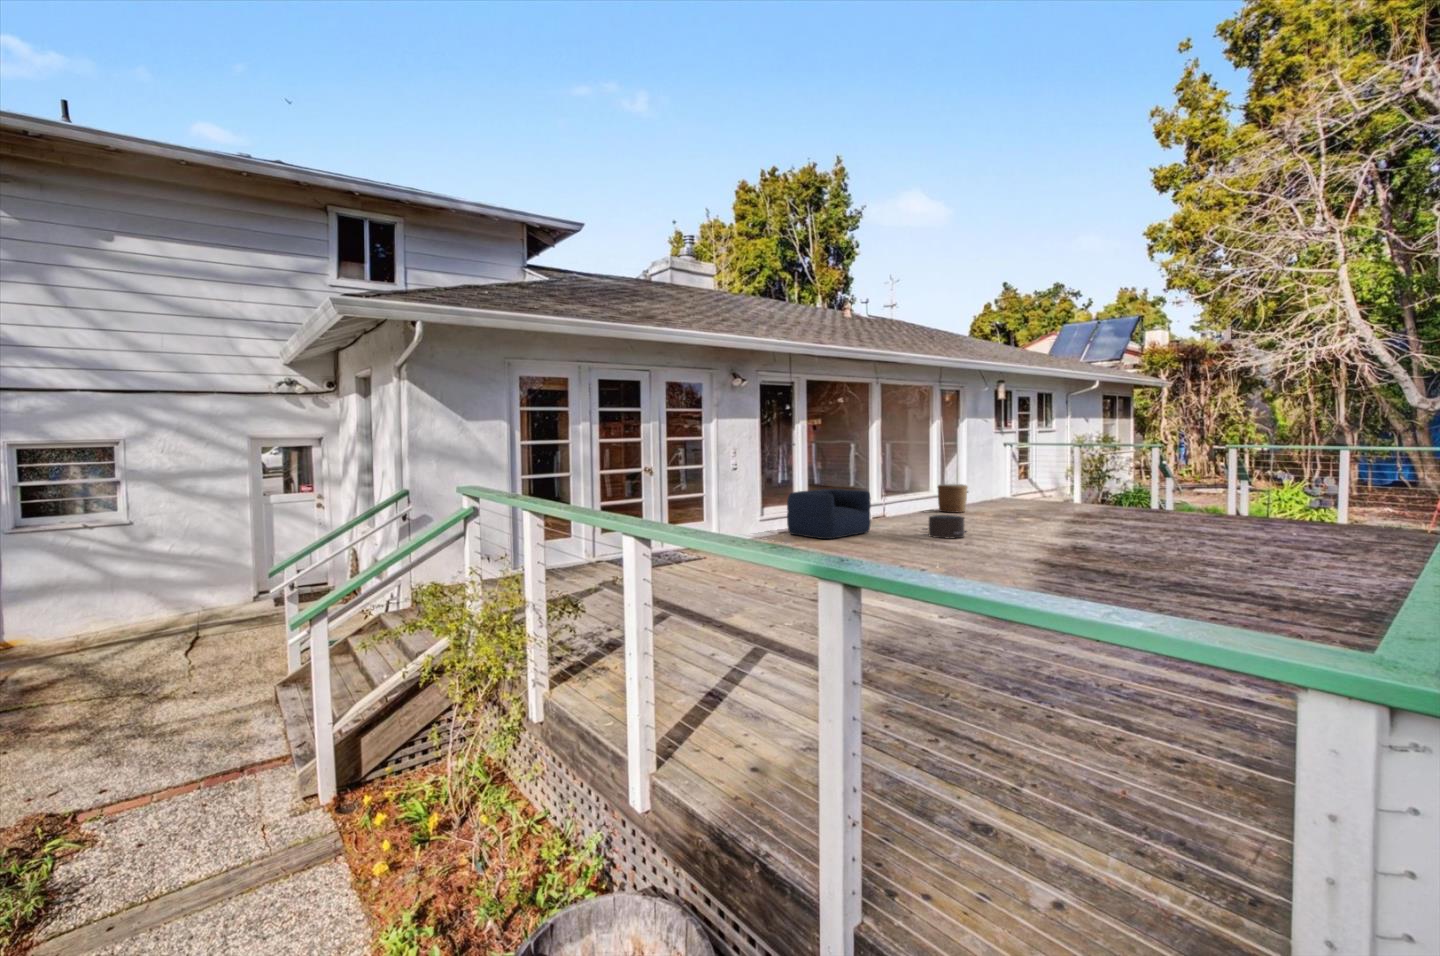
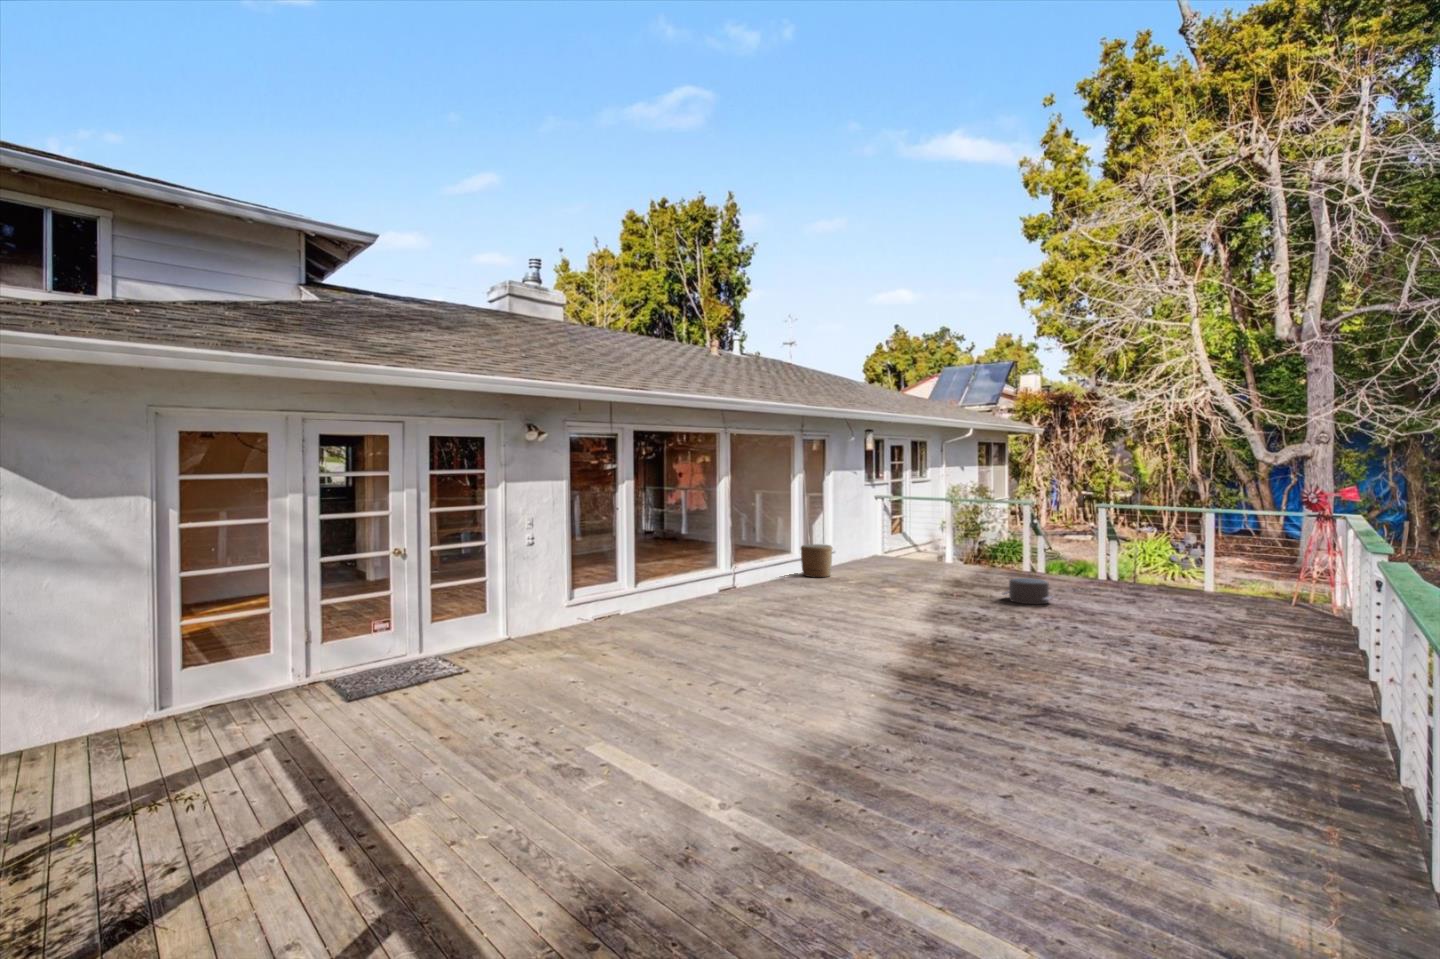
armchair: present [787,489,871,539] -> none [606,560,708,627]
pouf: present [923,515,966,538] -> present [1002,578,1053,604]

